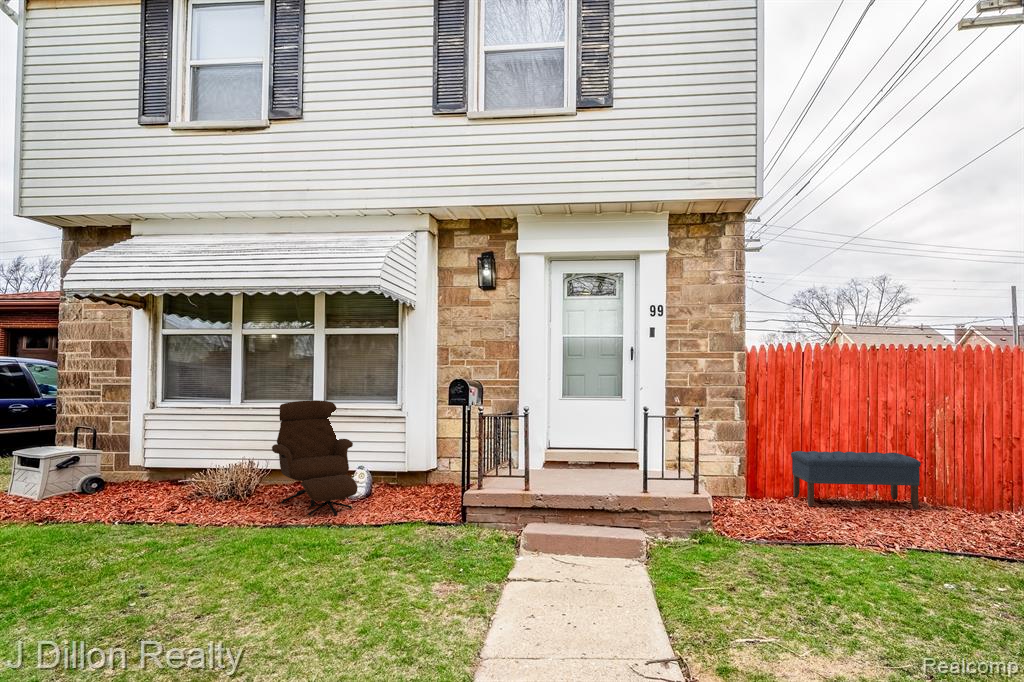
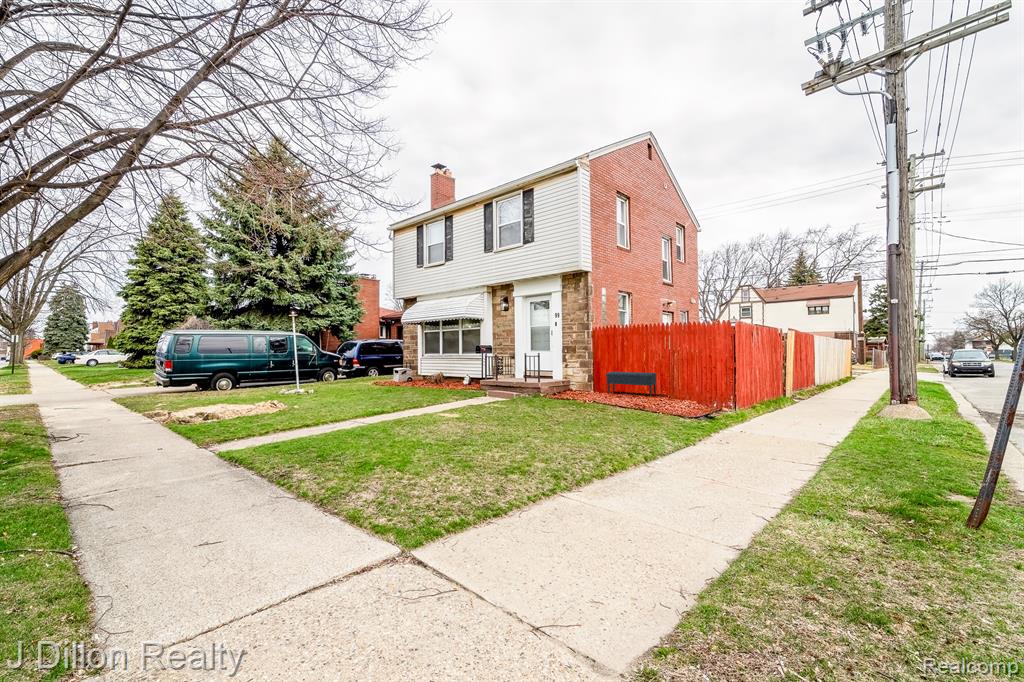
lounge chair: present [272,400,357,515] -> none [443,353,468,387]

